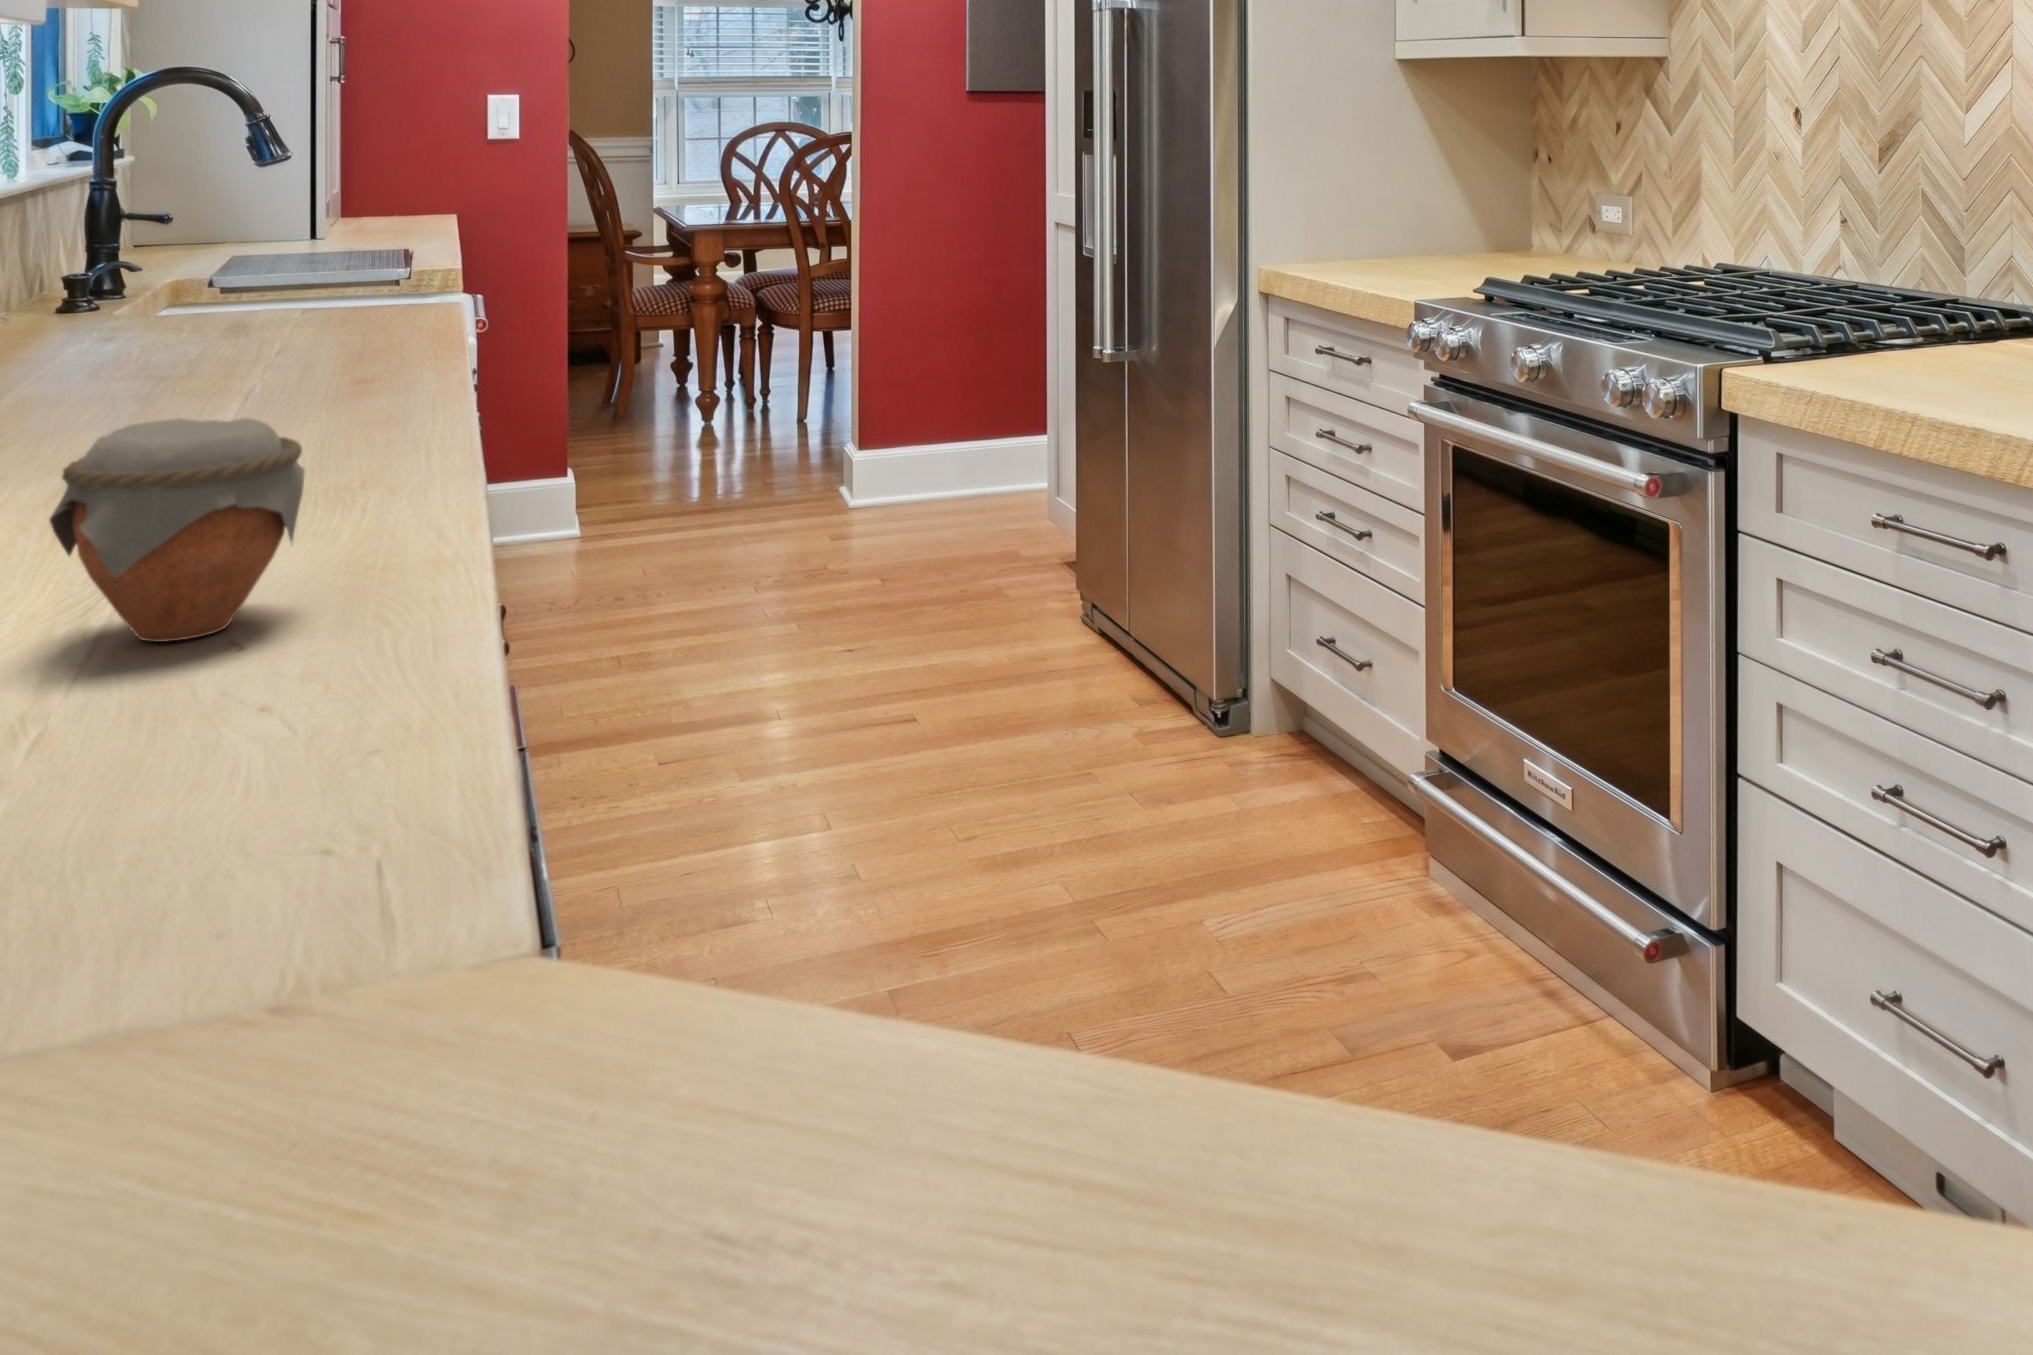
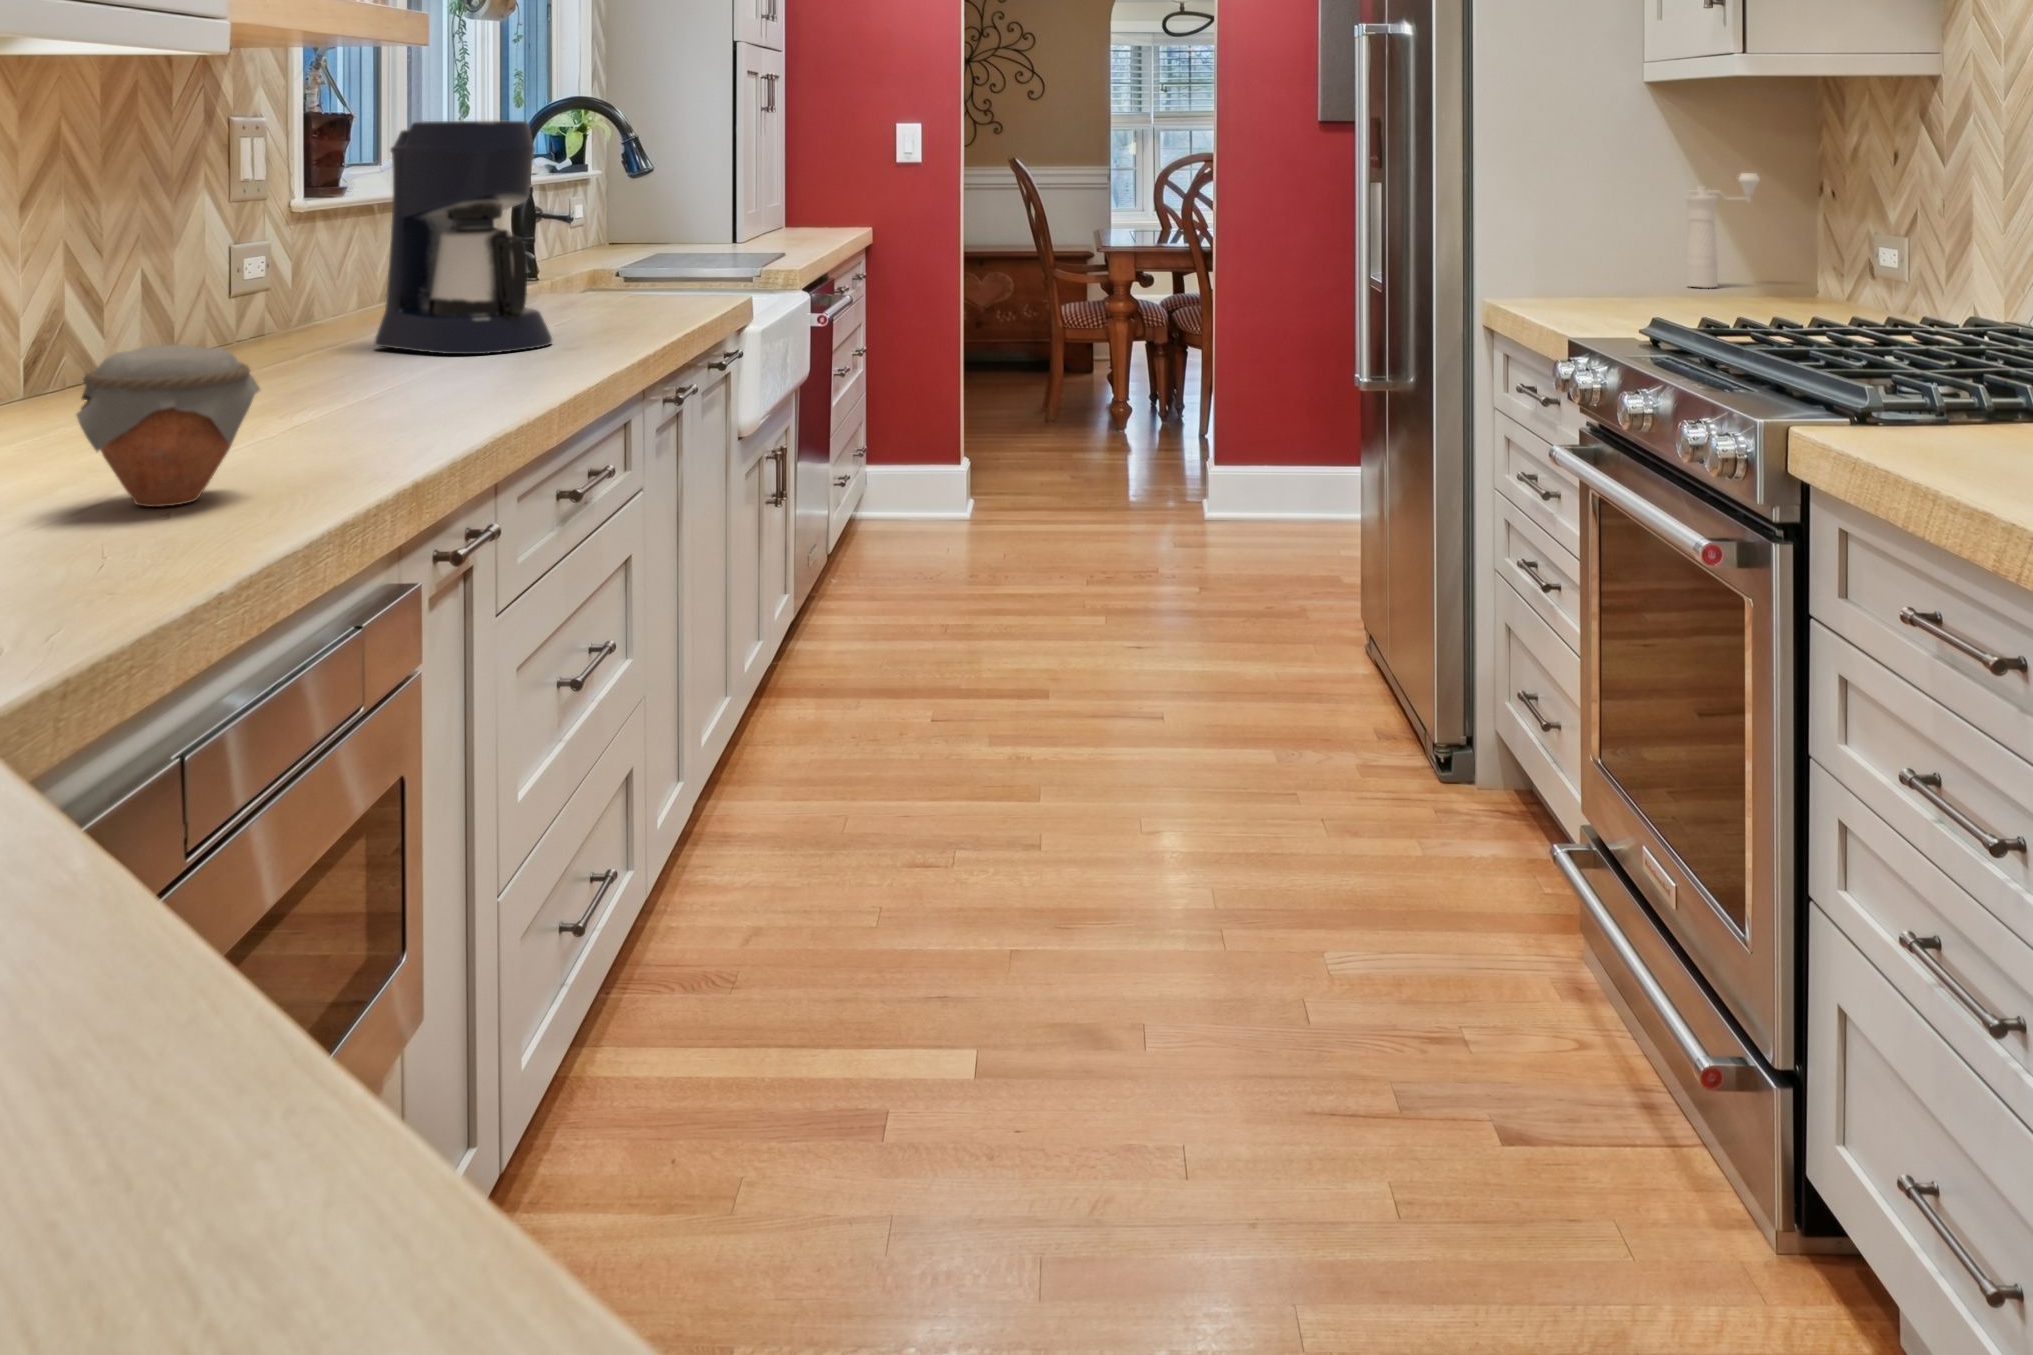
coffee maker: none [72,104,333,399] -> present [374,121,553,354]
pepper mill: none [1423,143,1481,247] -> present [1686,173,1760,288]

